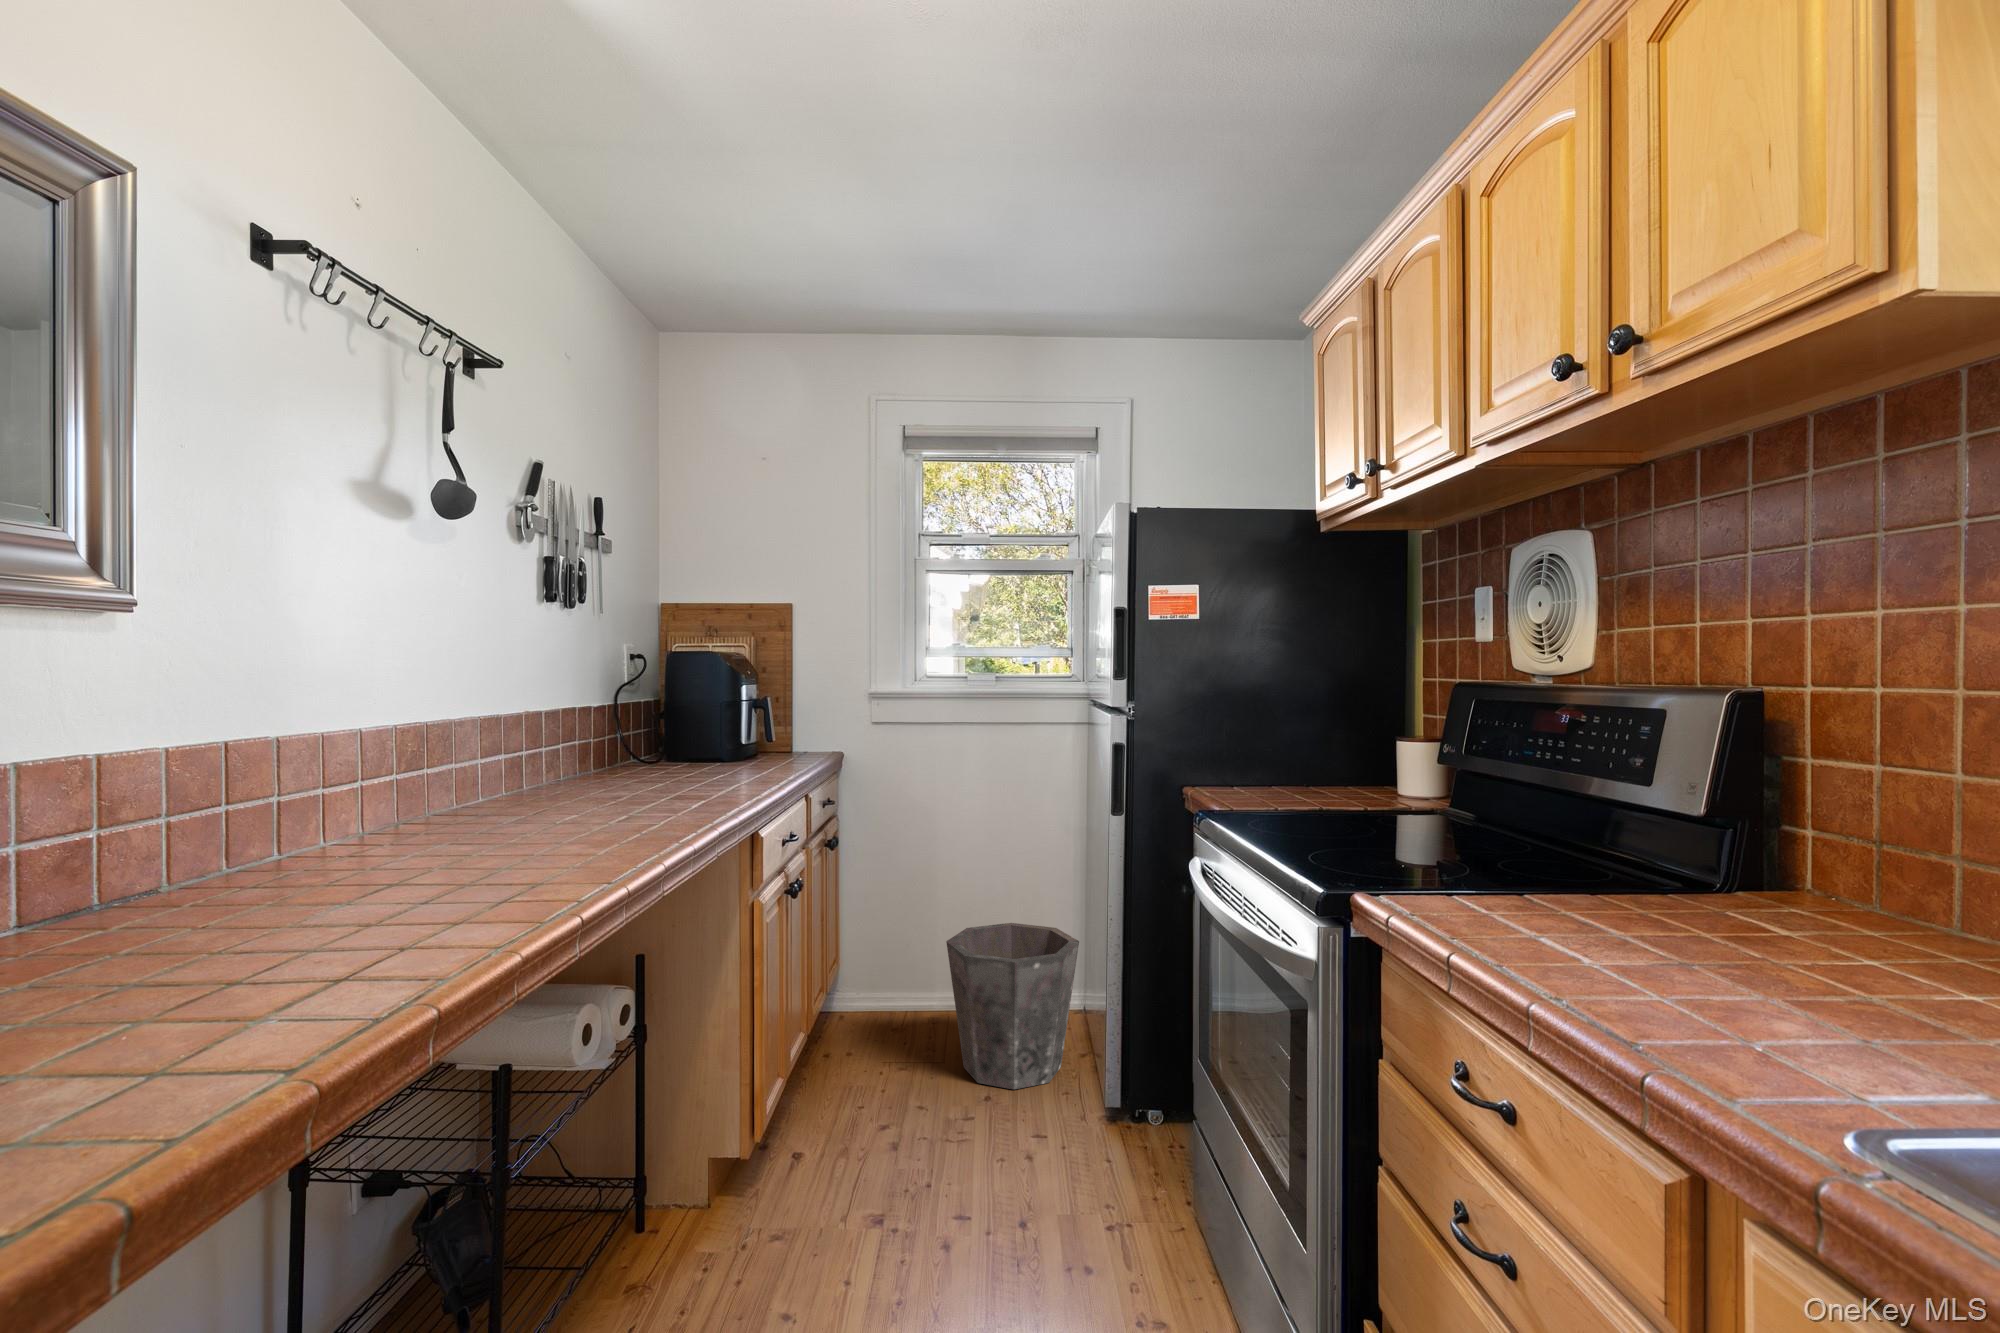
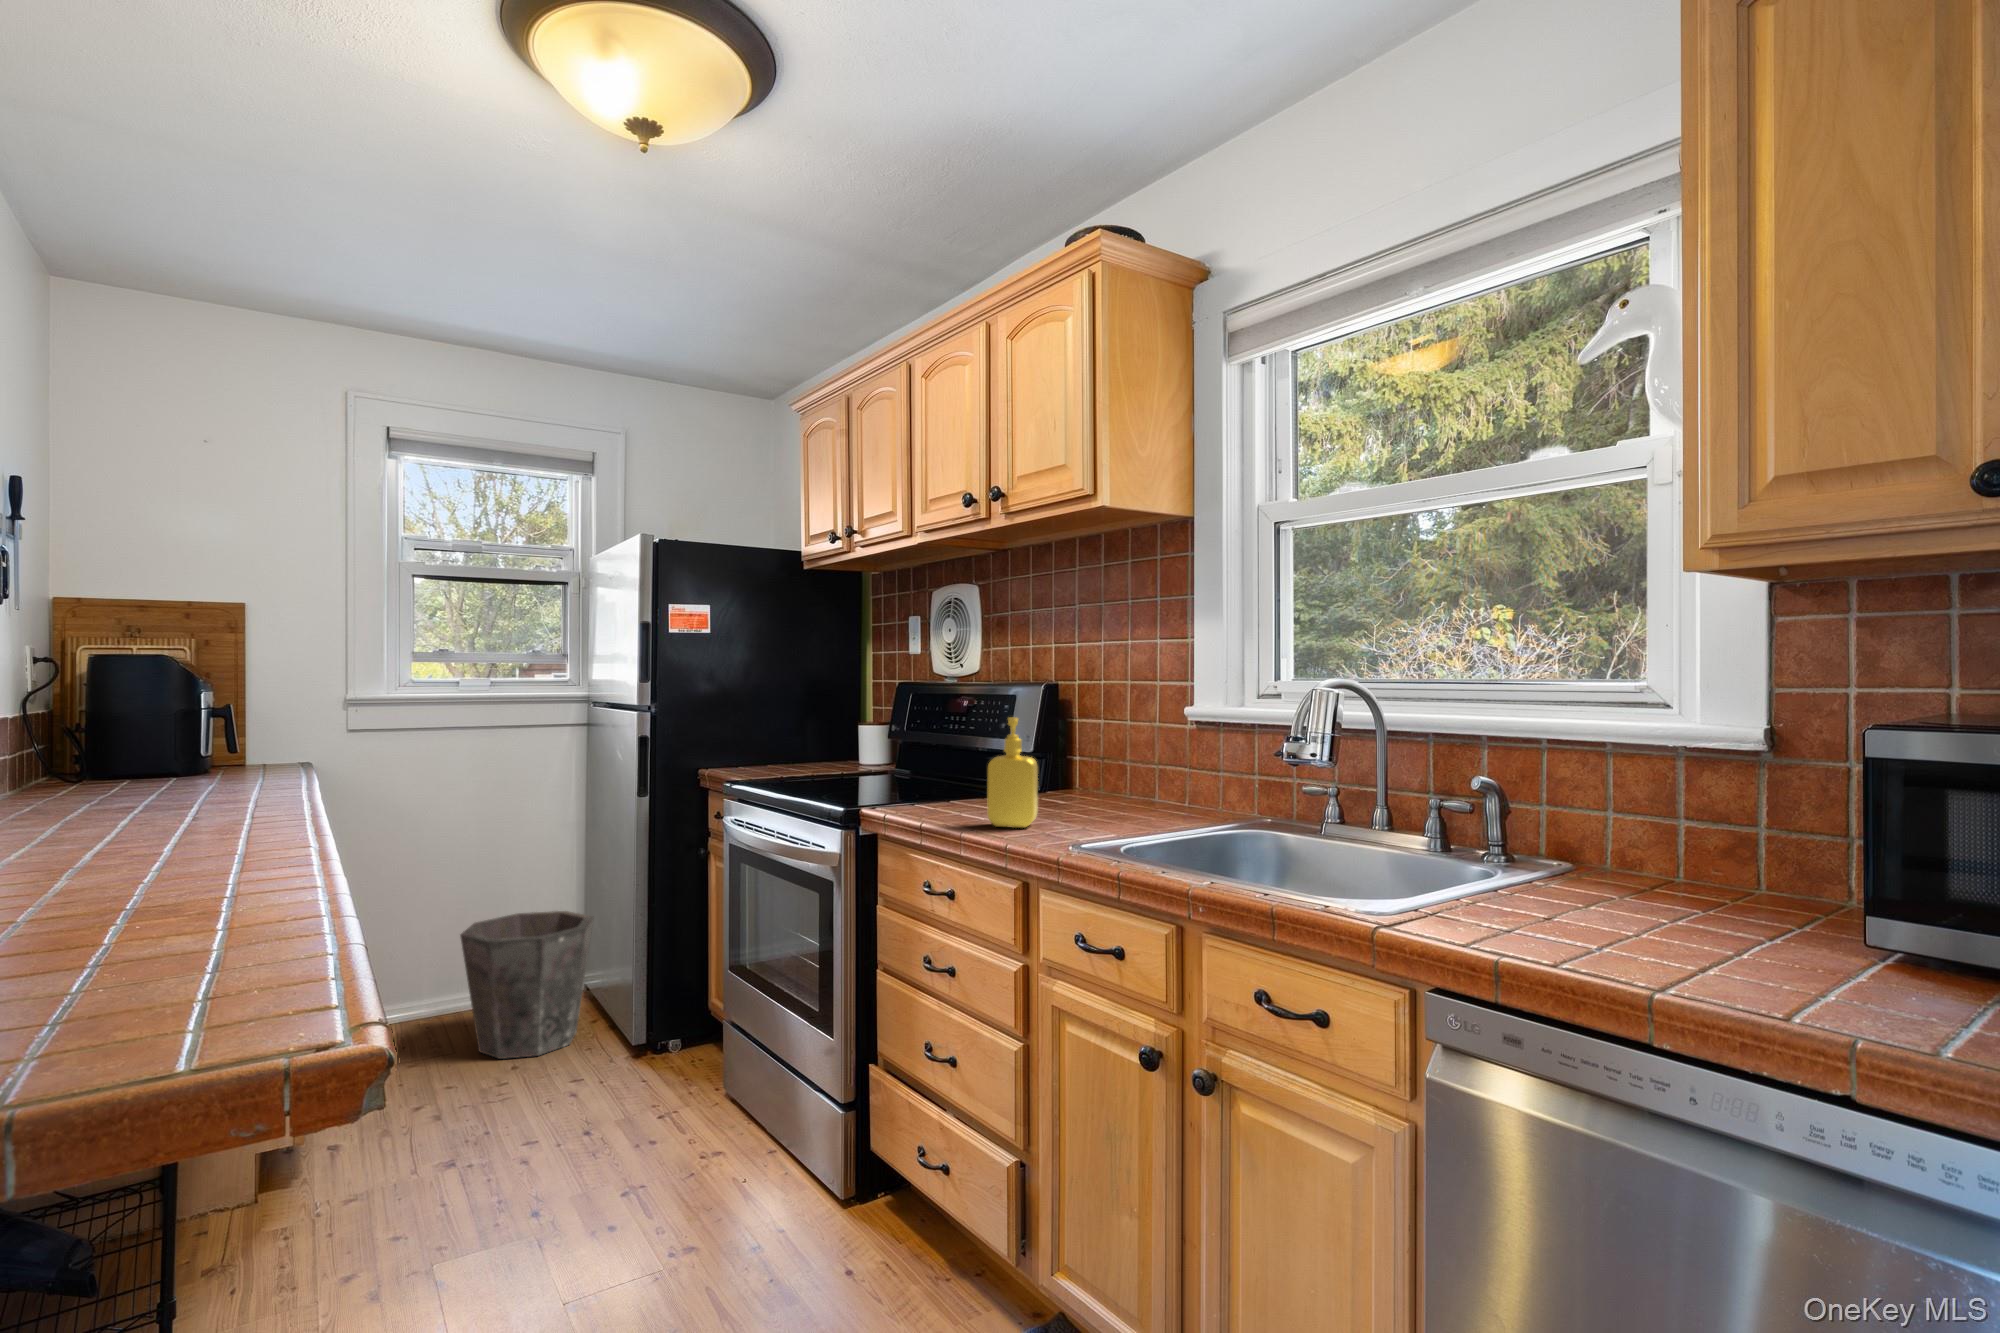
soap dispenser: none [1599,765,1731,1013] -> present [987,717,1038,828]

